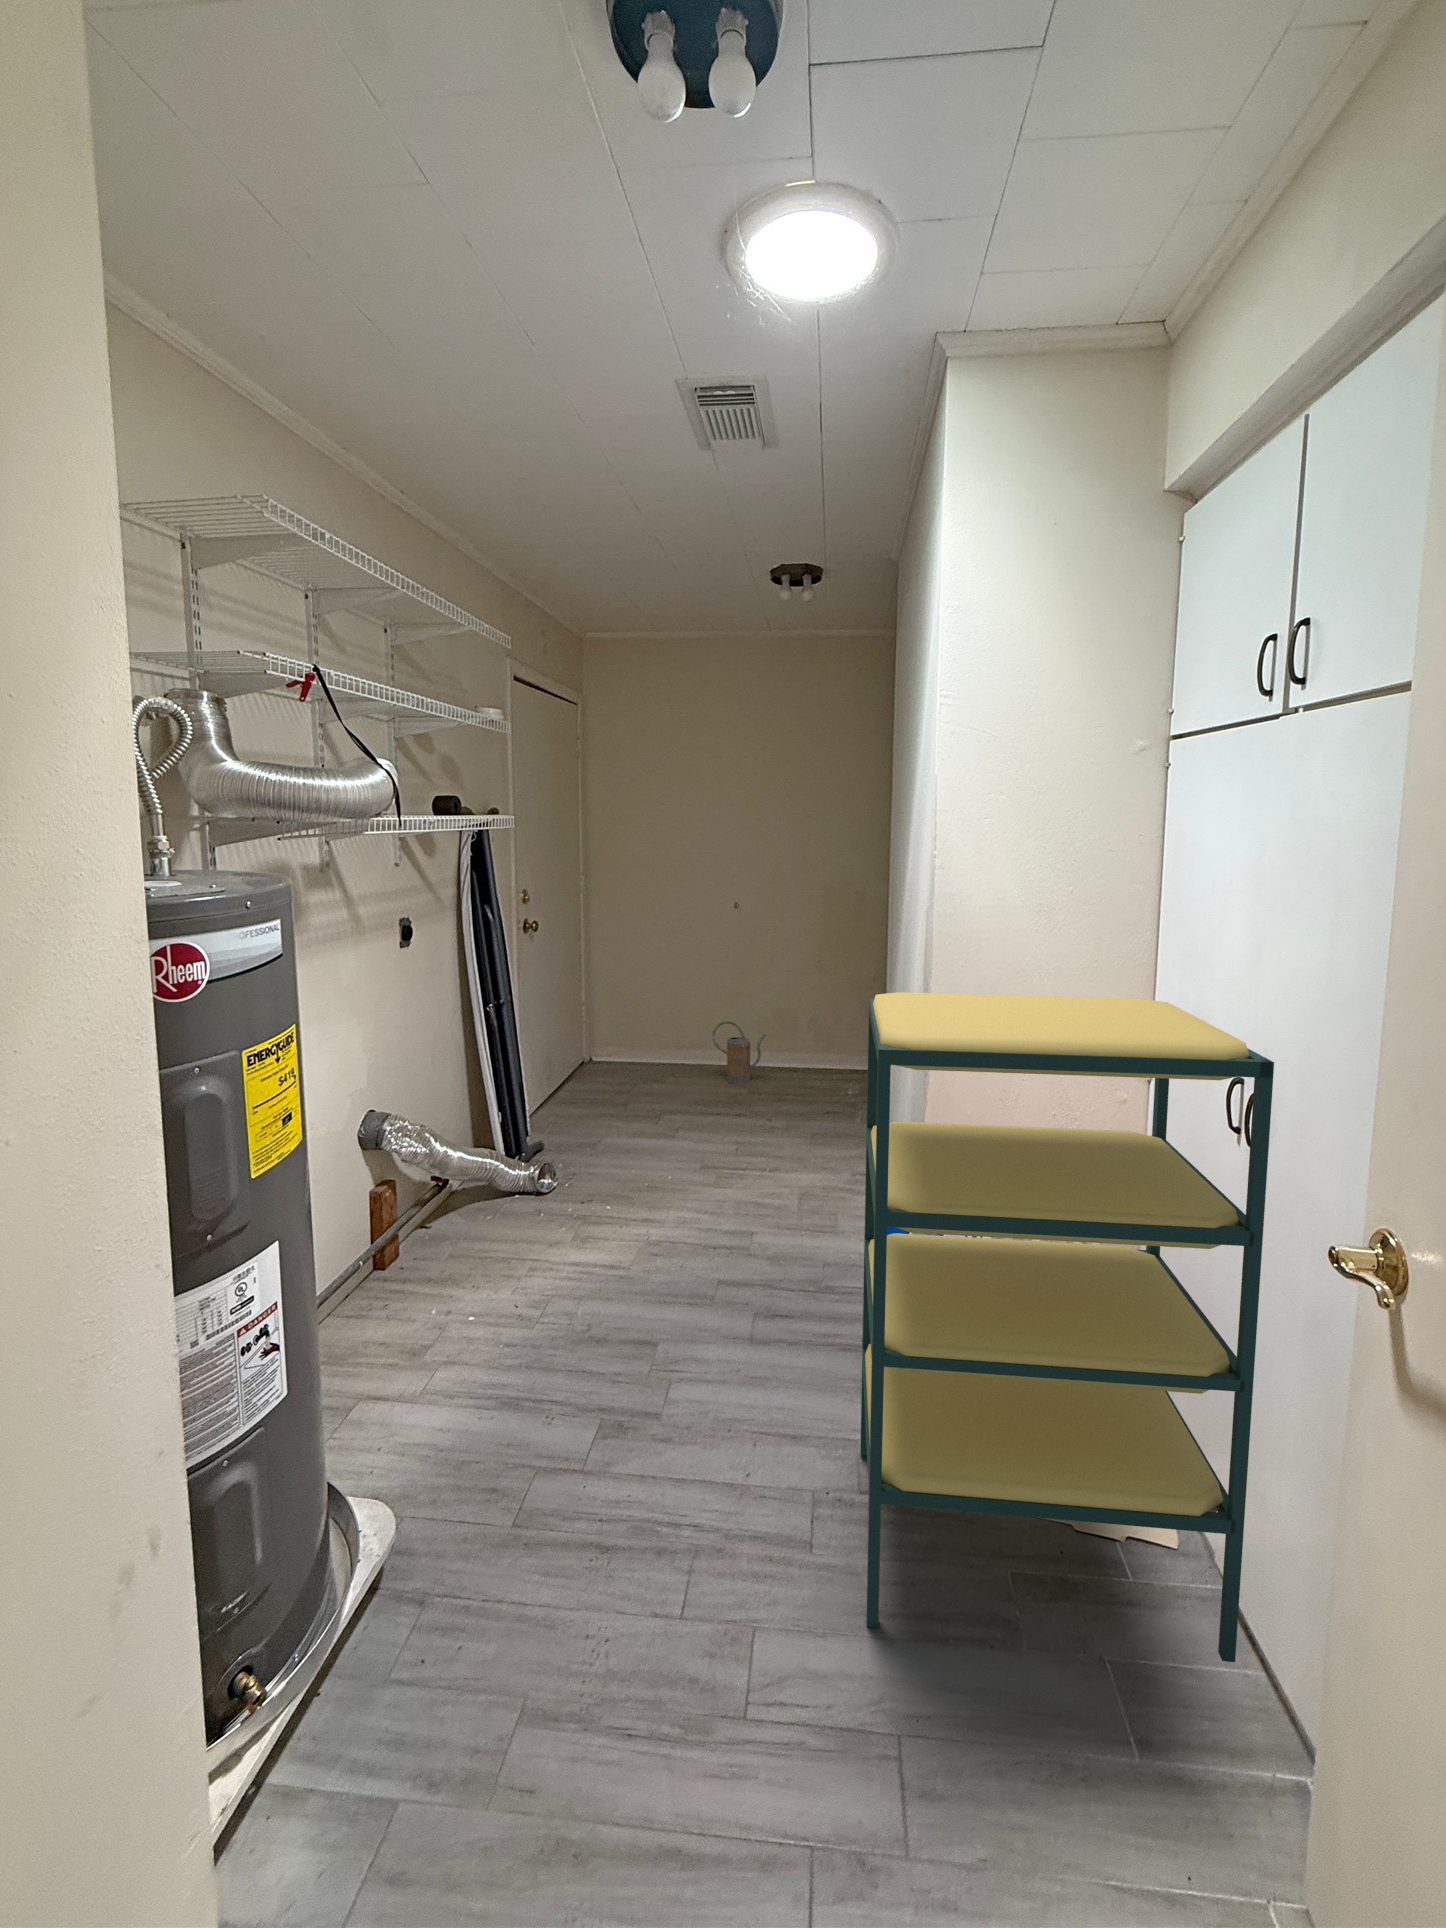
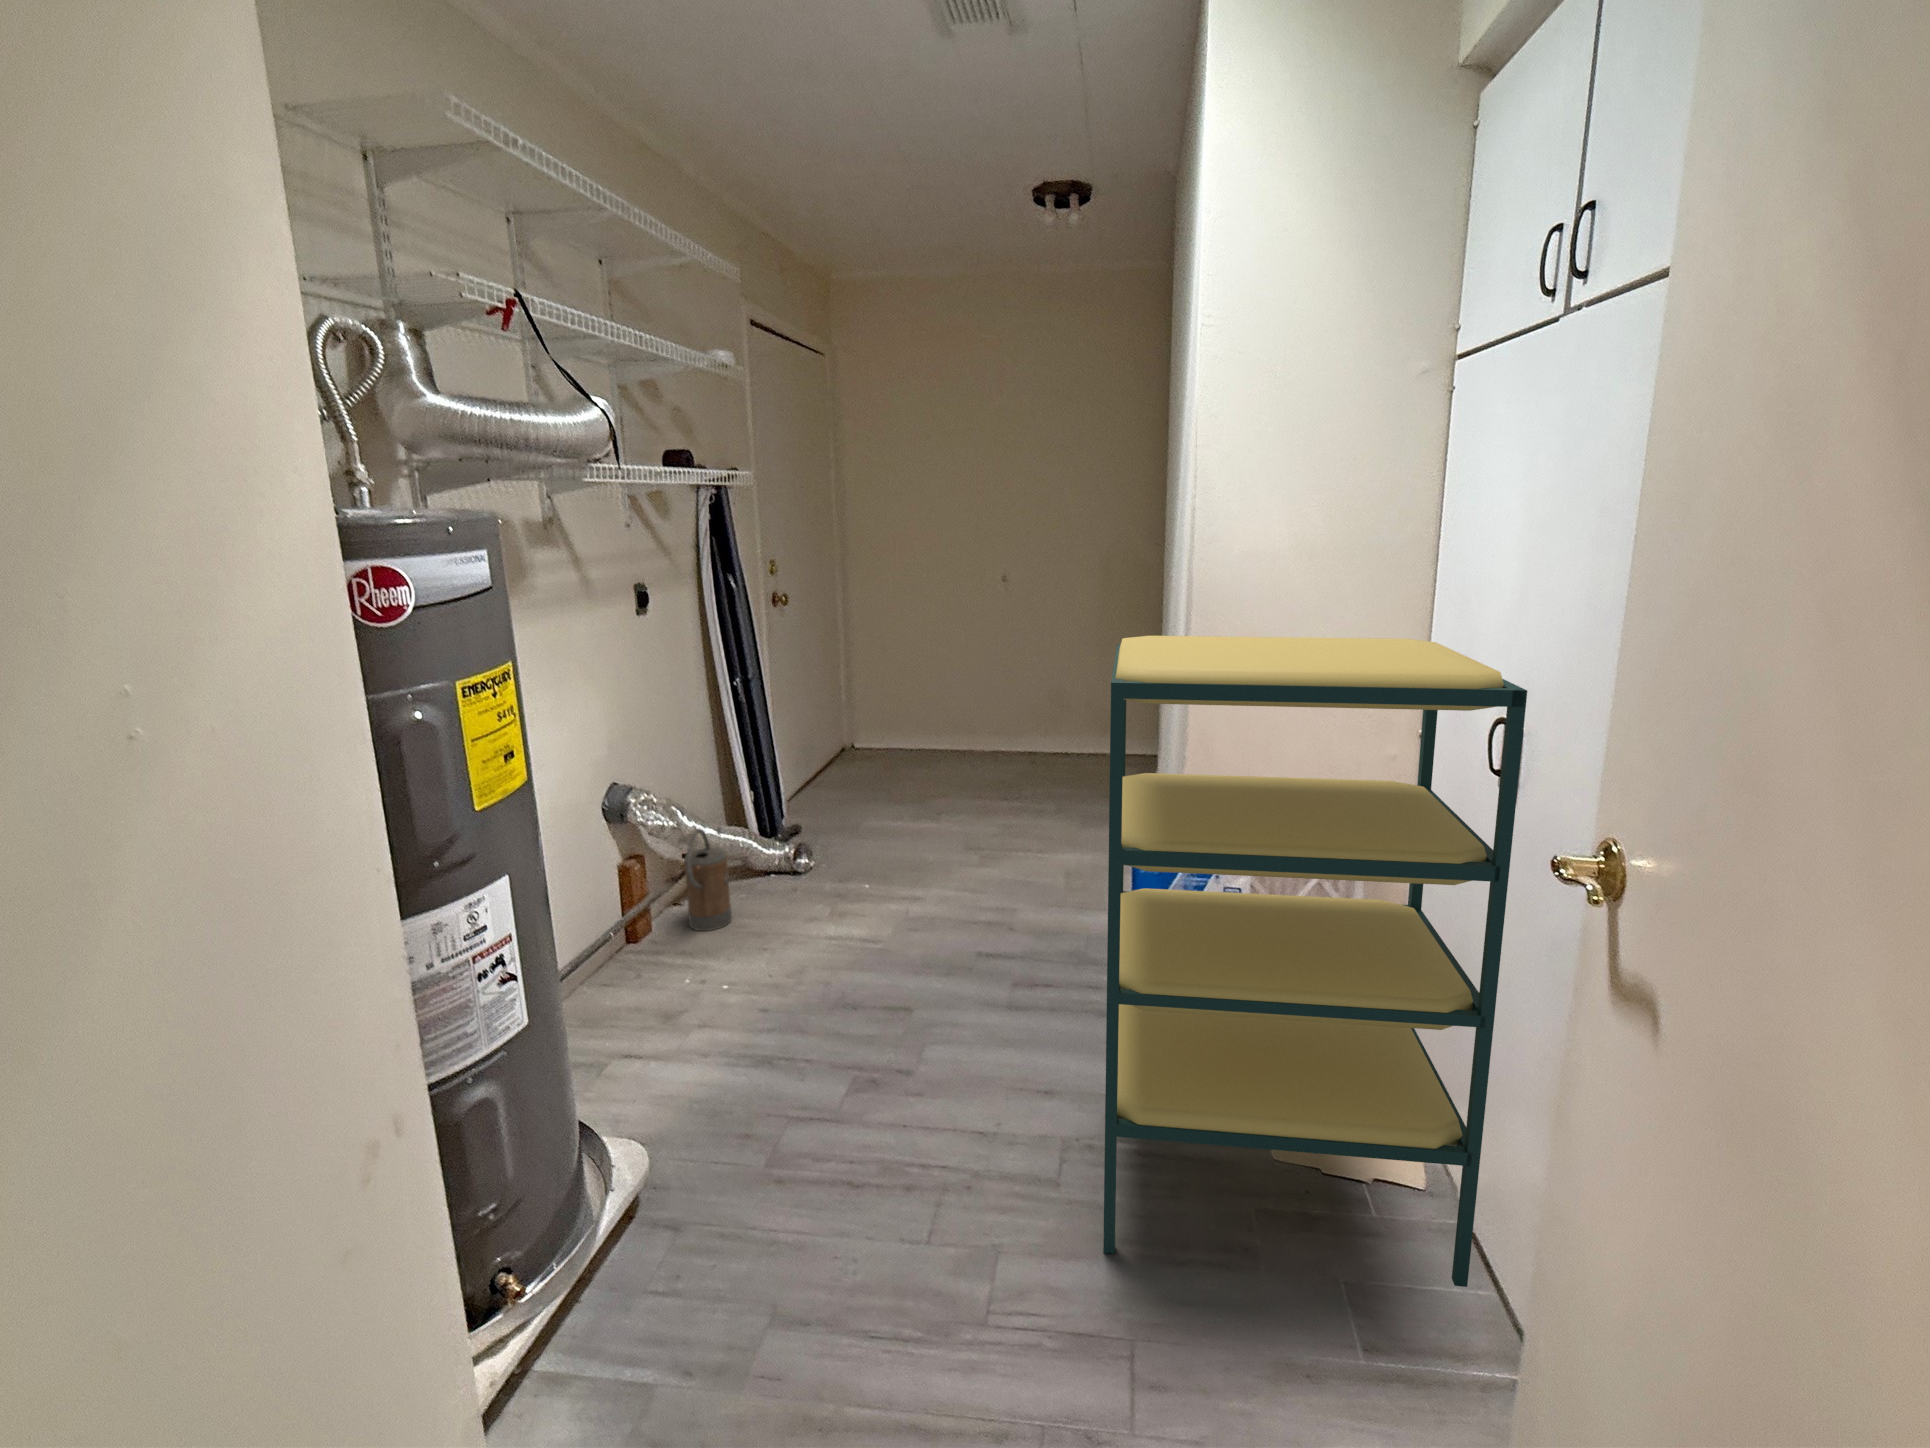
watering can: present [712,1021,766,1084] -> present [684,827,732,931]

